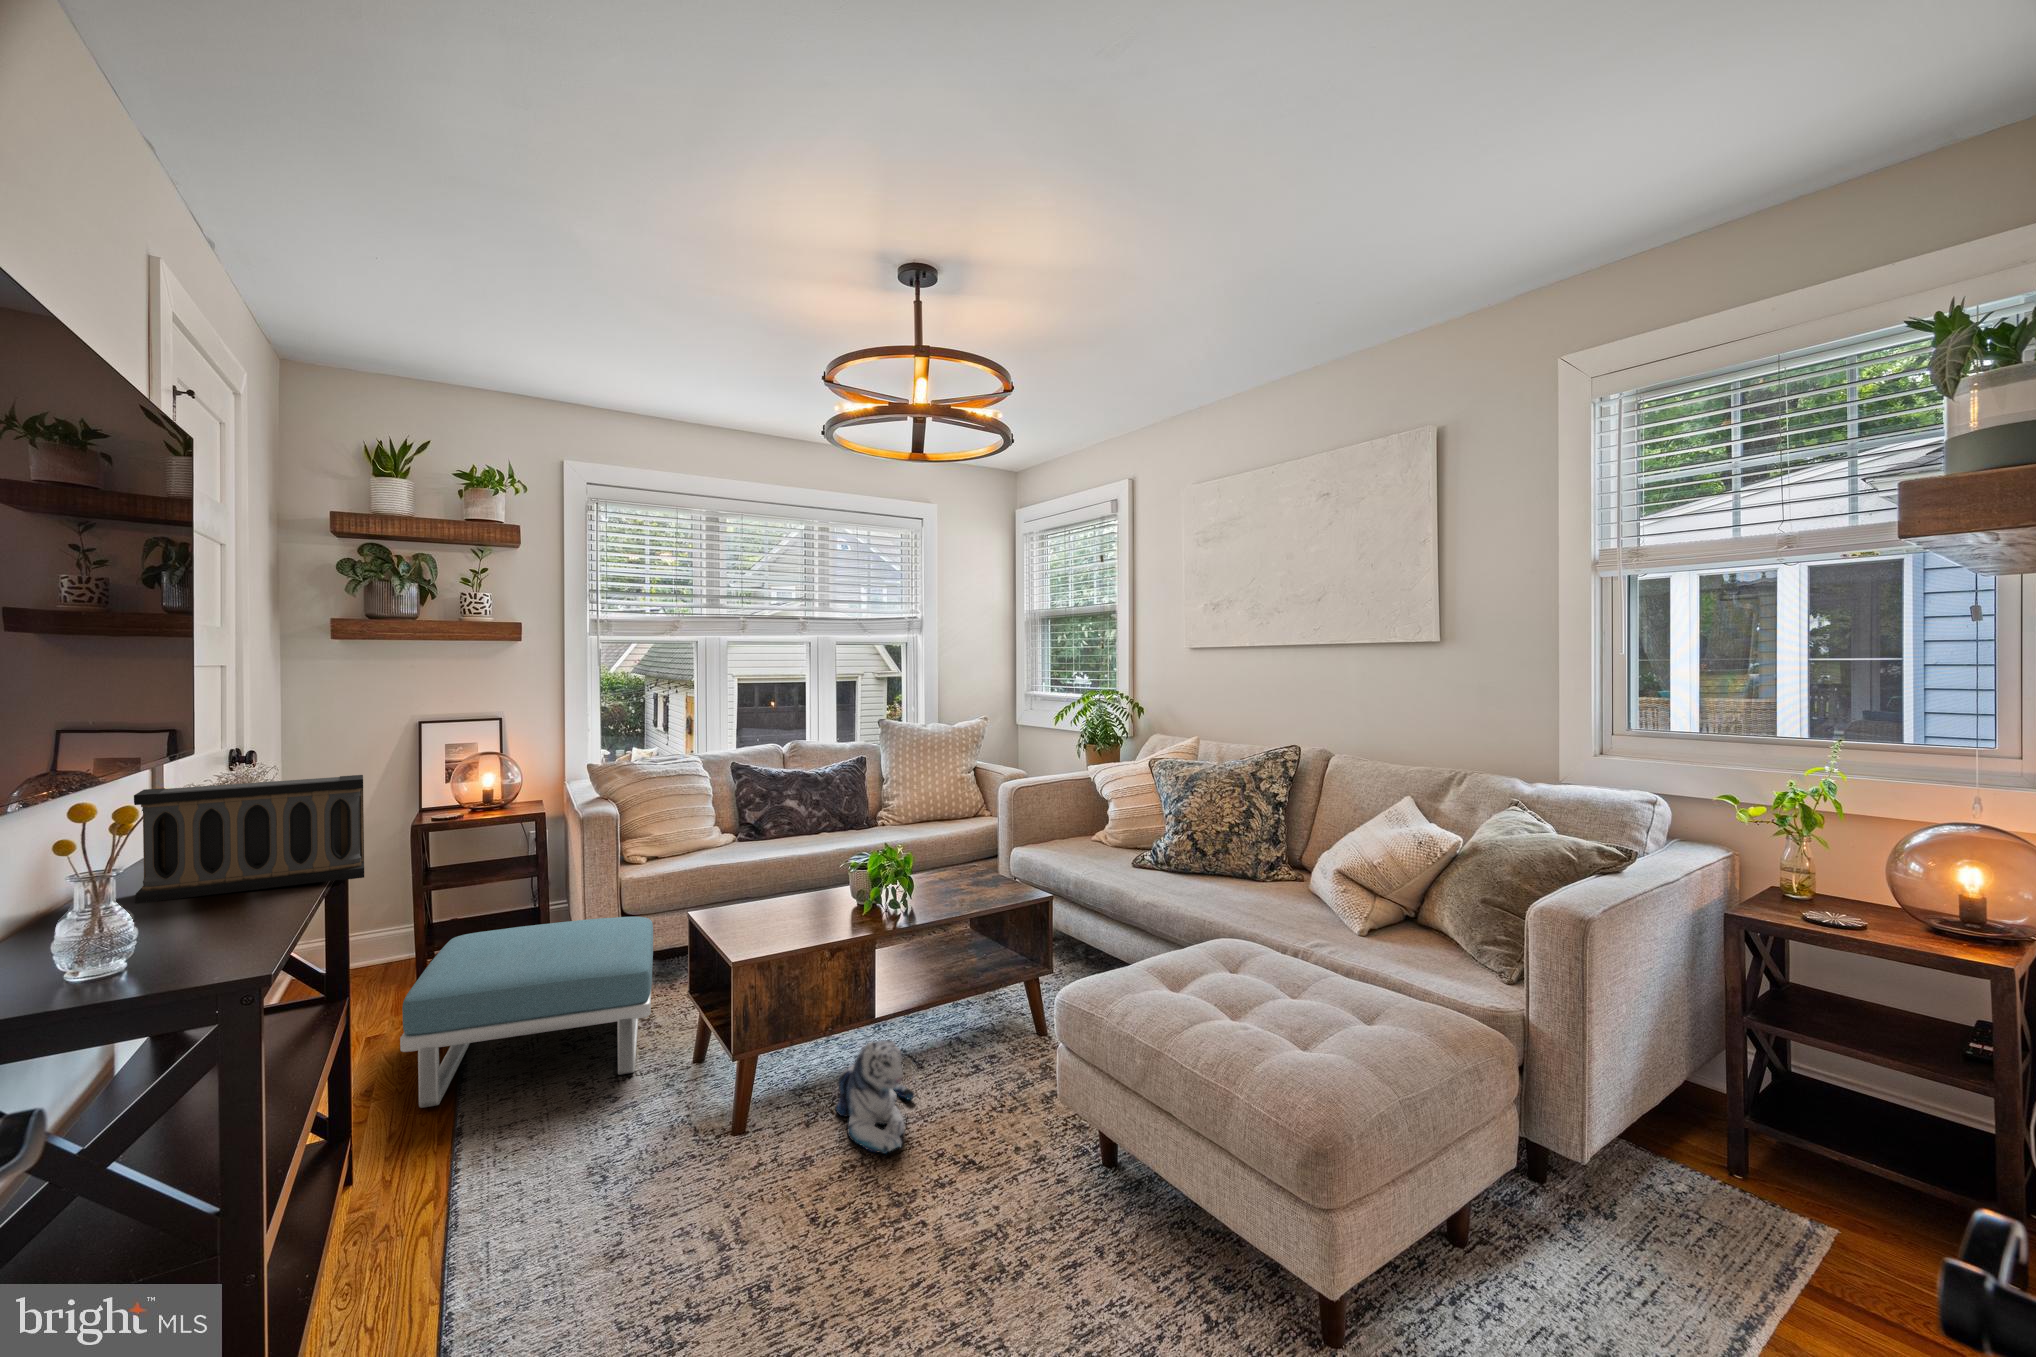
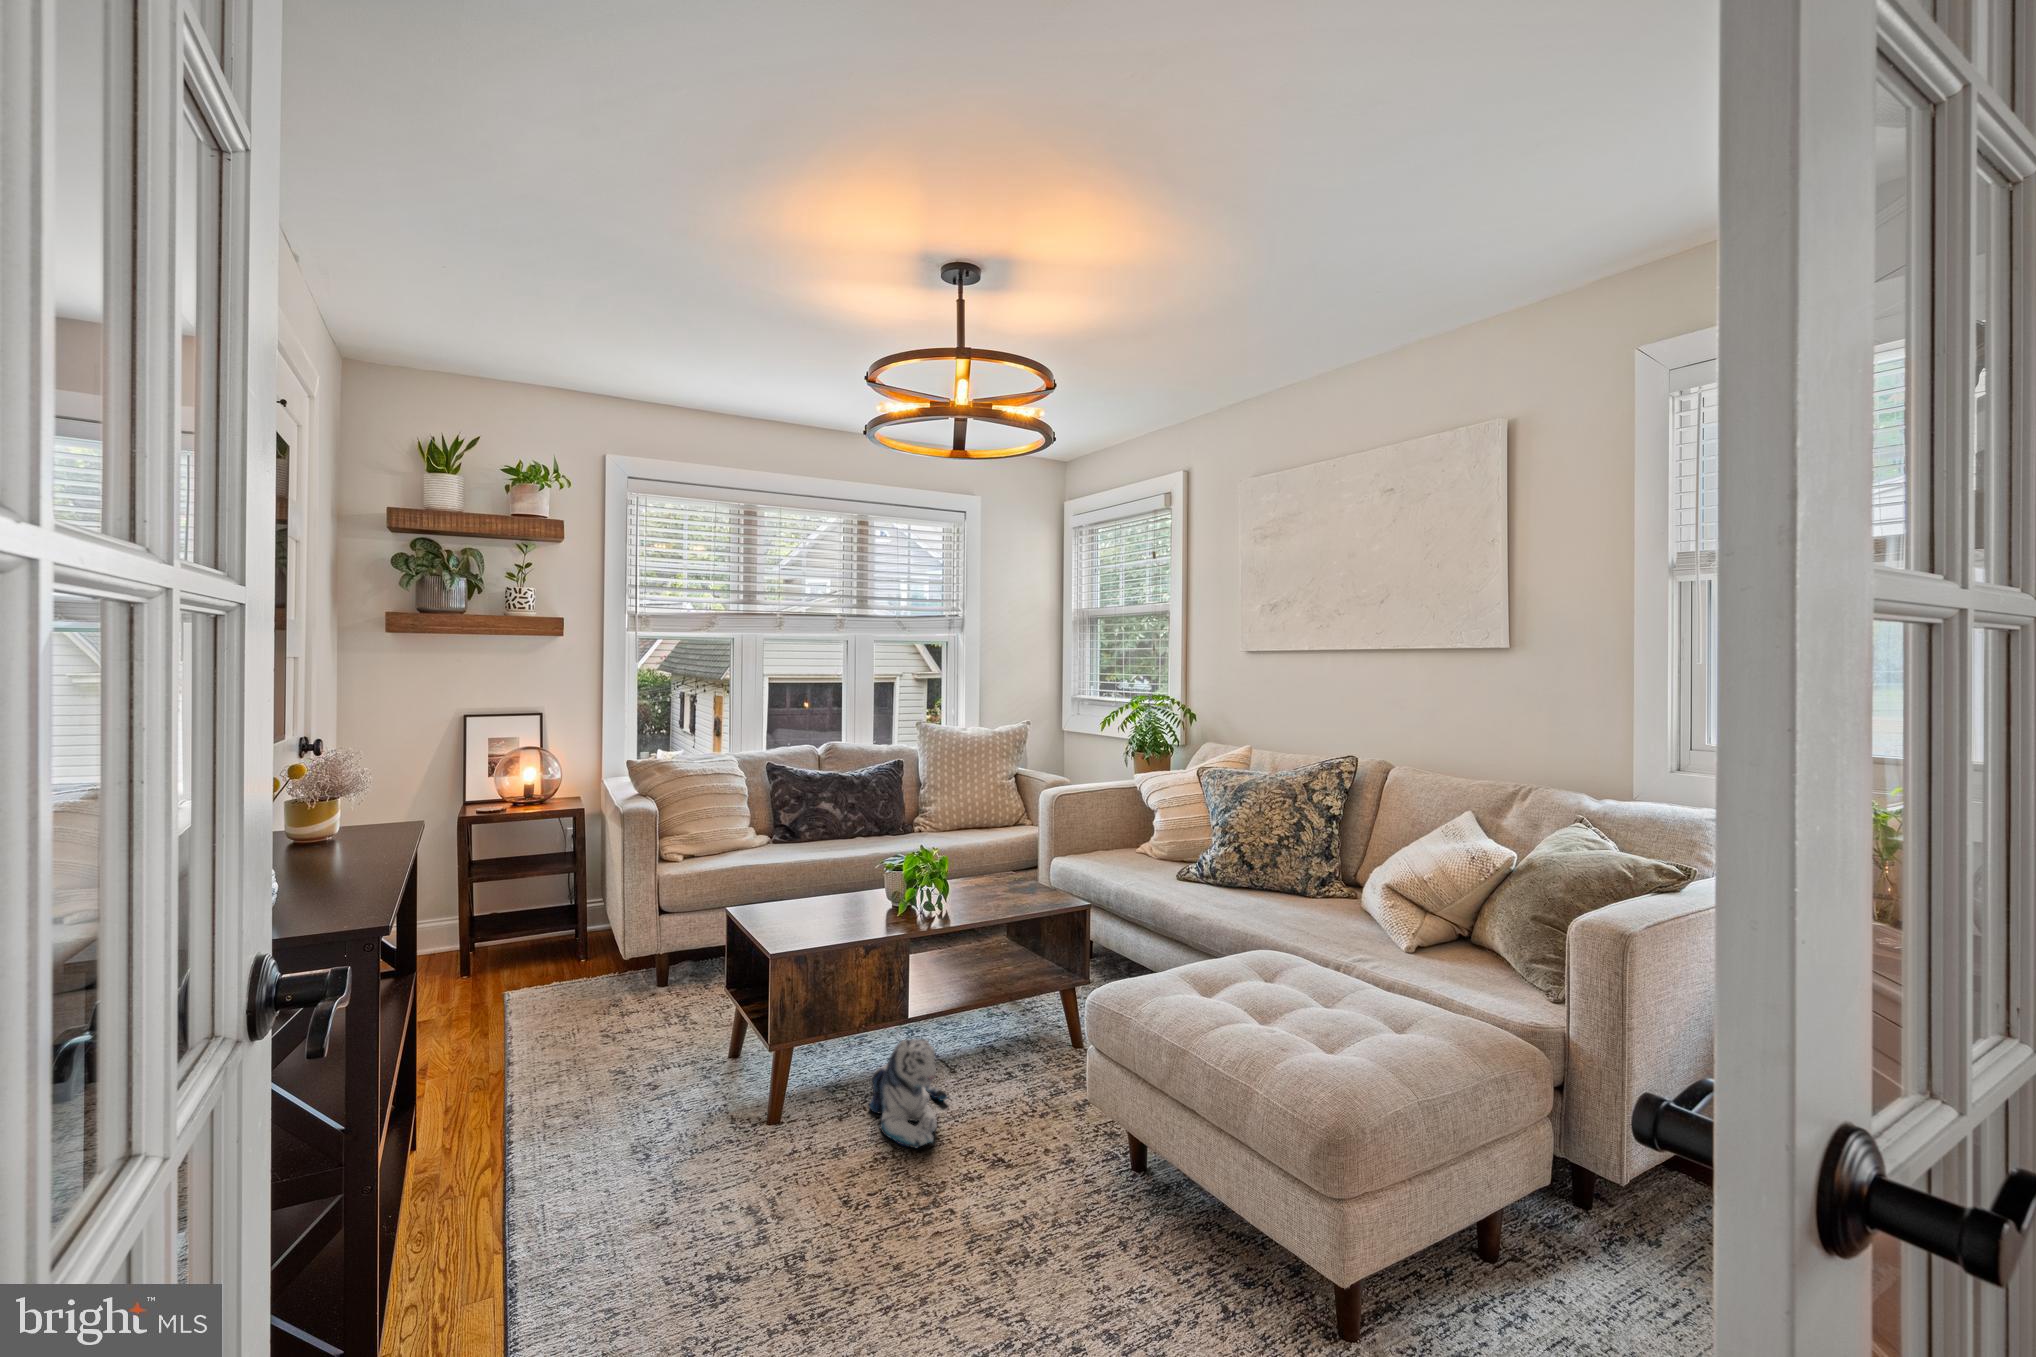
speaker: present [134,775,364,903] -> none [239,758,436,870]
footstool: present [400,917,653,1108] -> none [452,913,689,1087]

